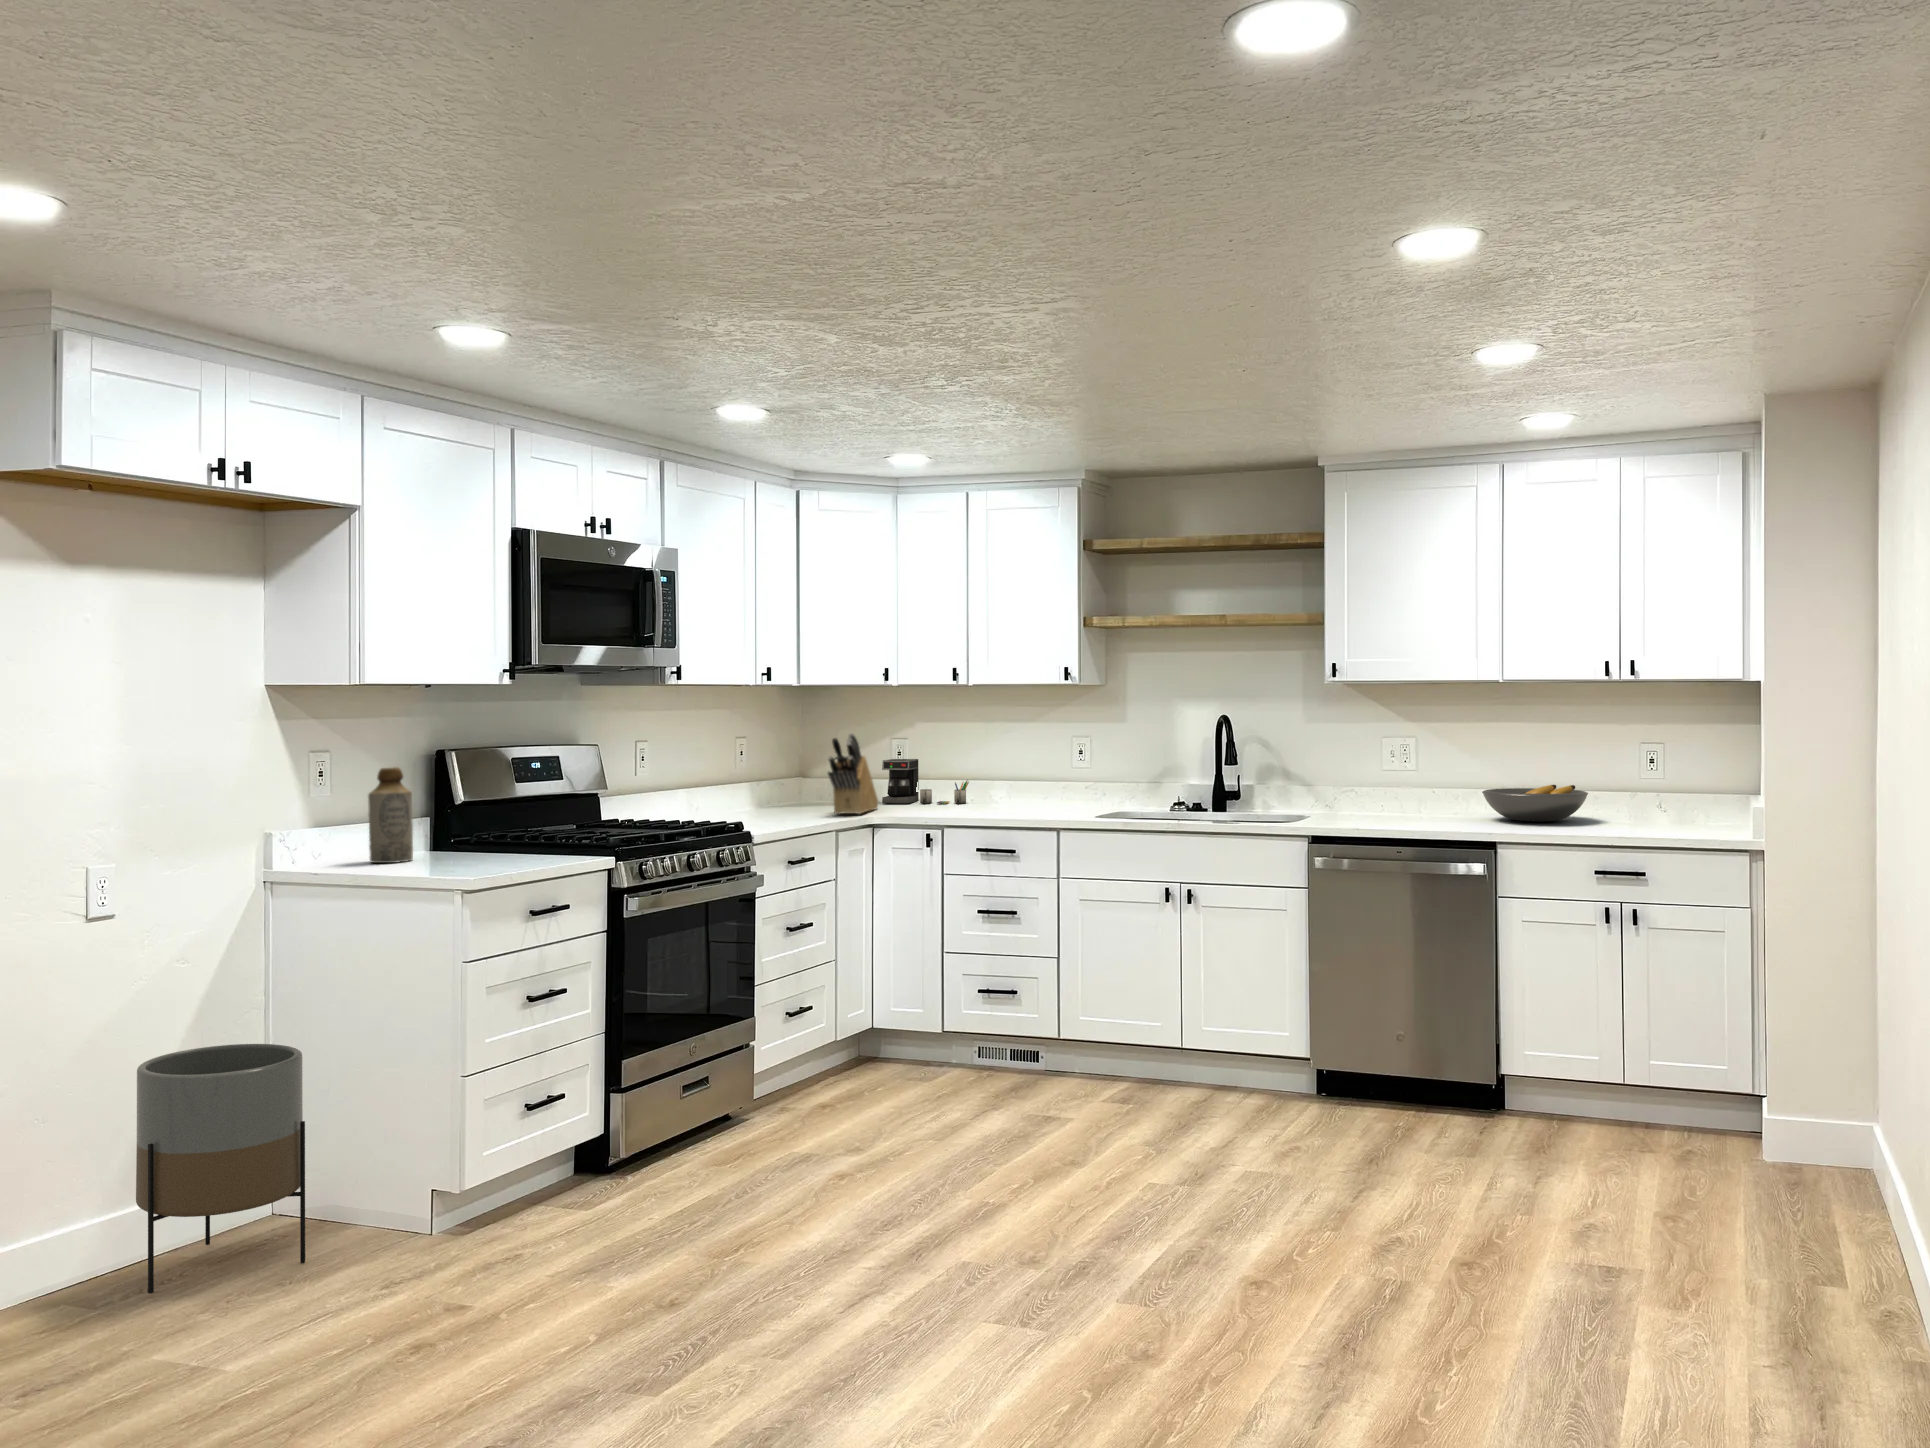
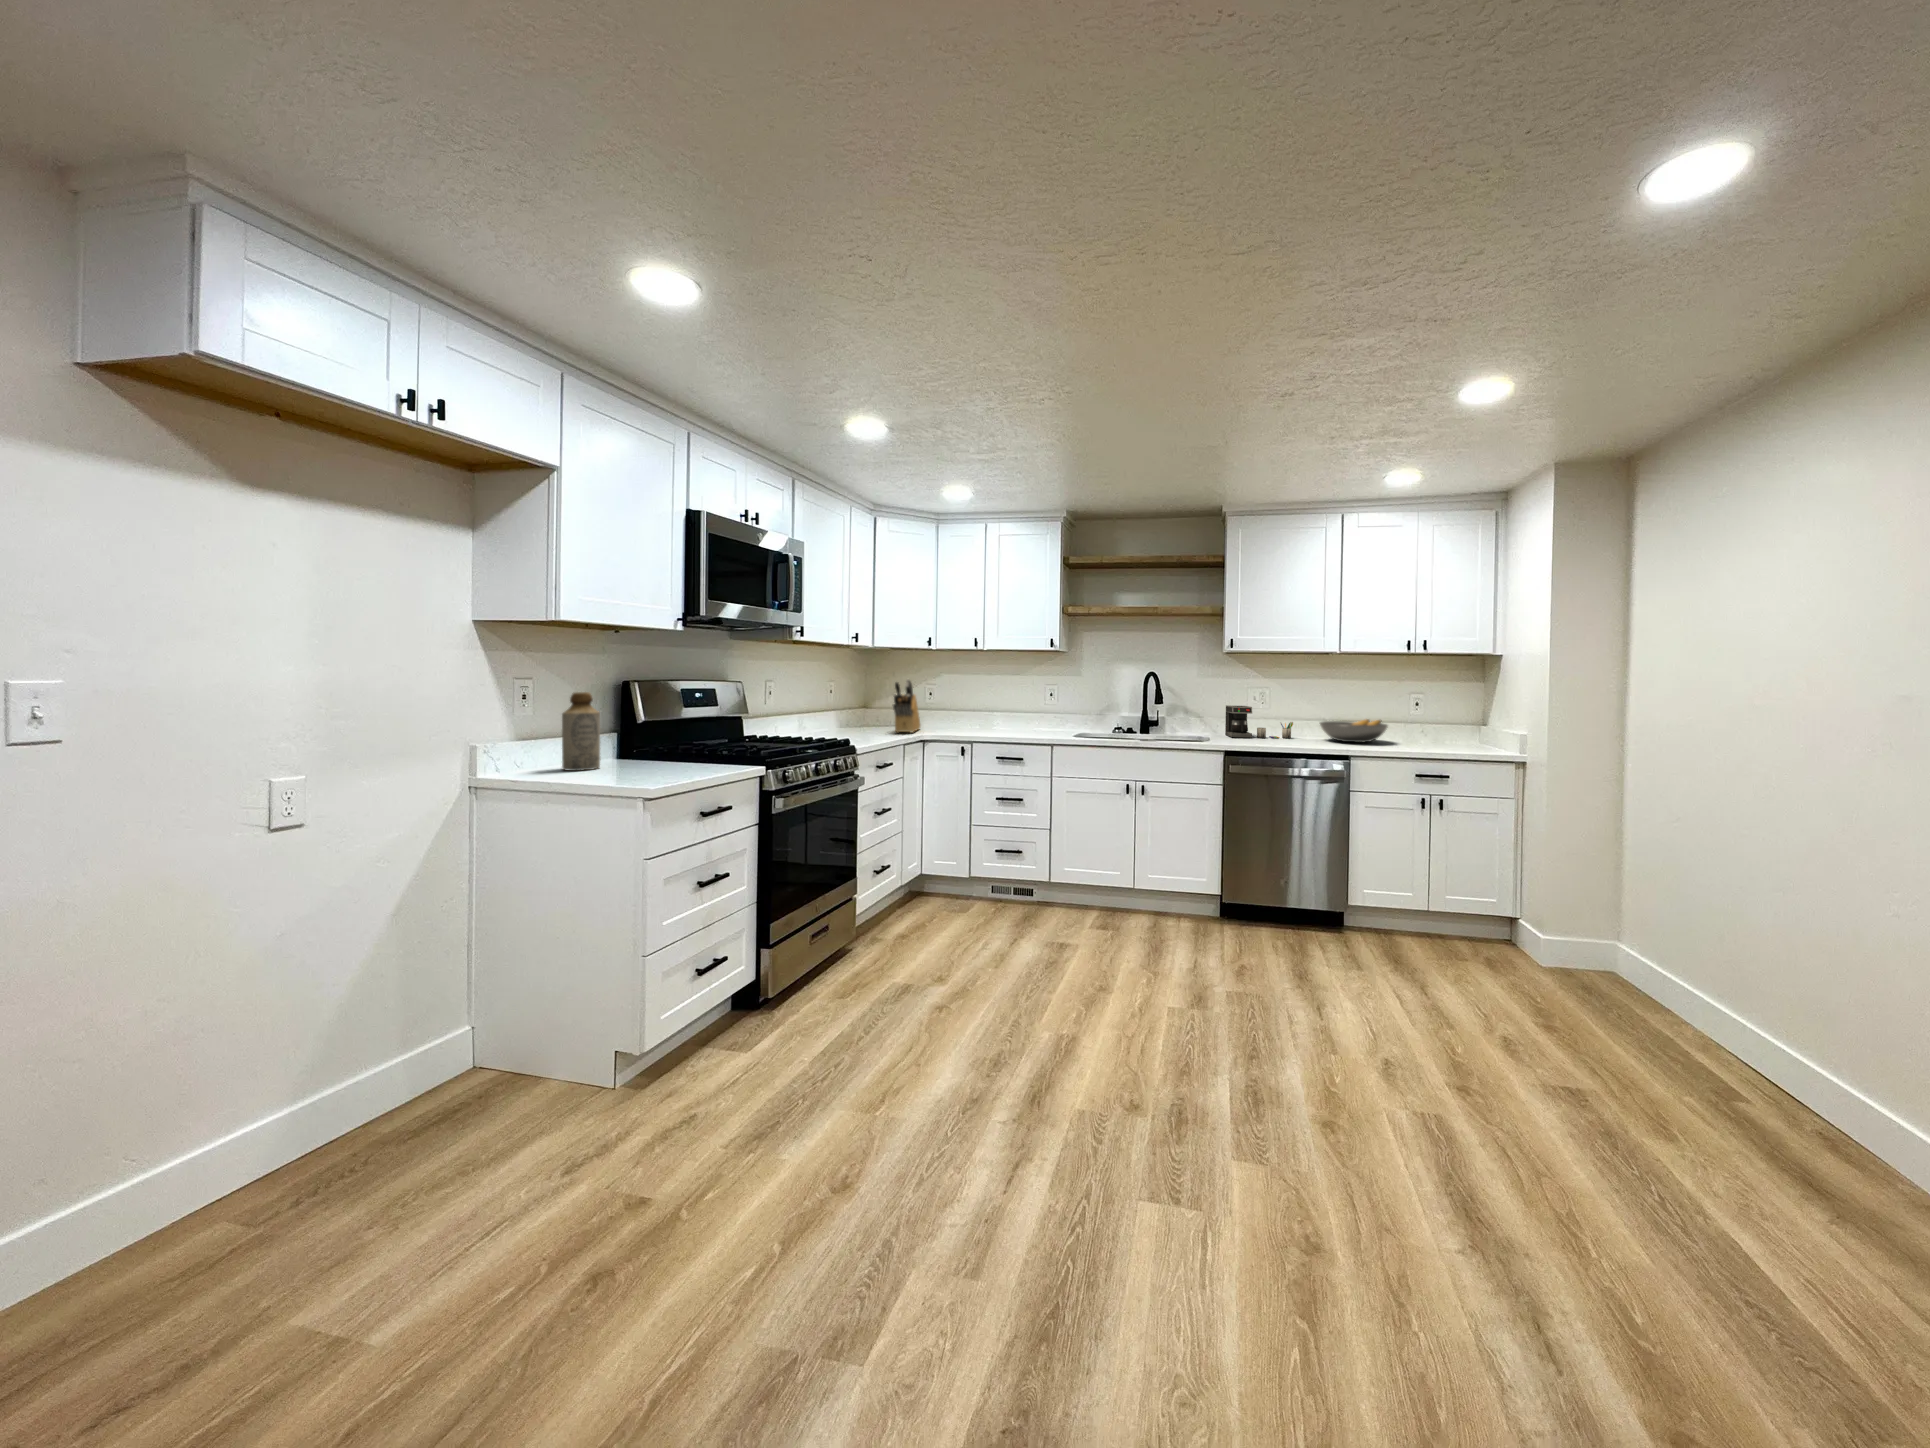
coffee maker: present [882,759,969,804] -> present [1225,705,1293,738]
planter: present [136,1044,305,1293] -> none [318,933,494,1189]

